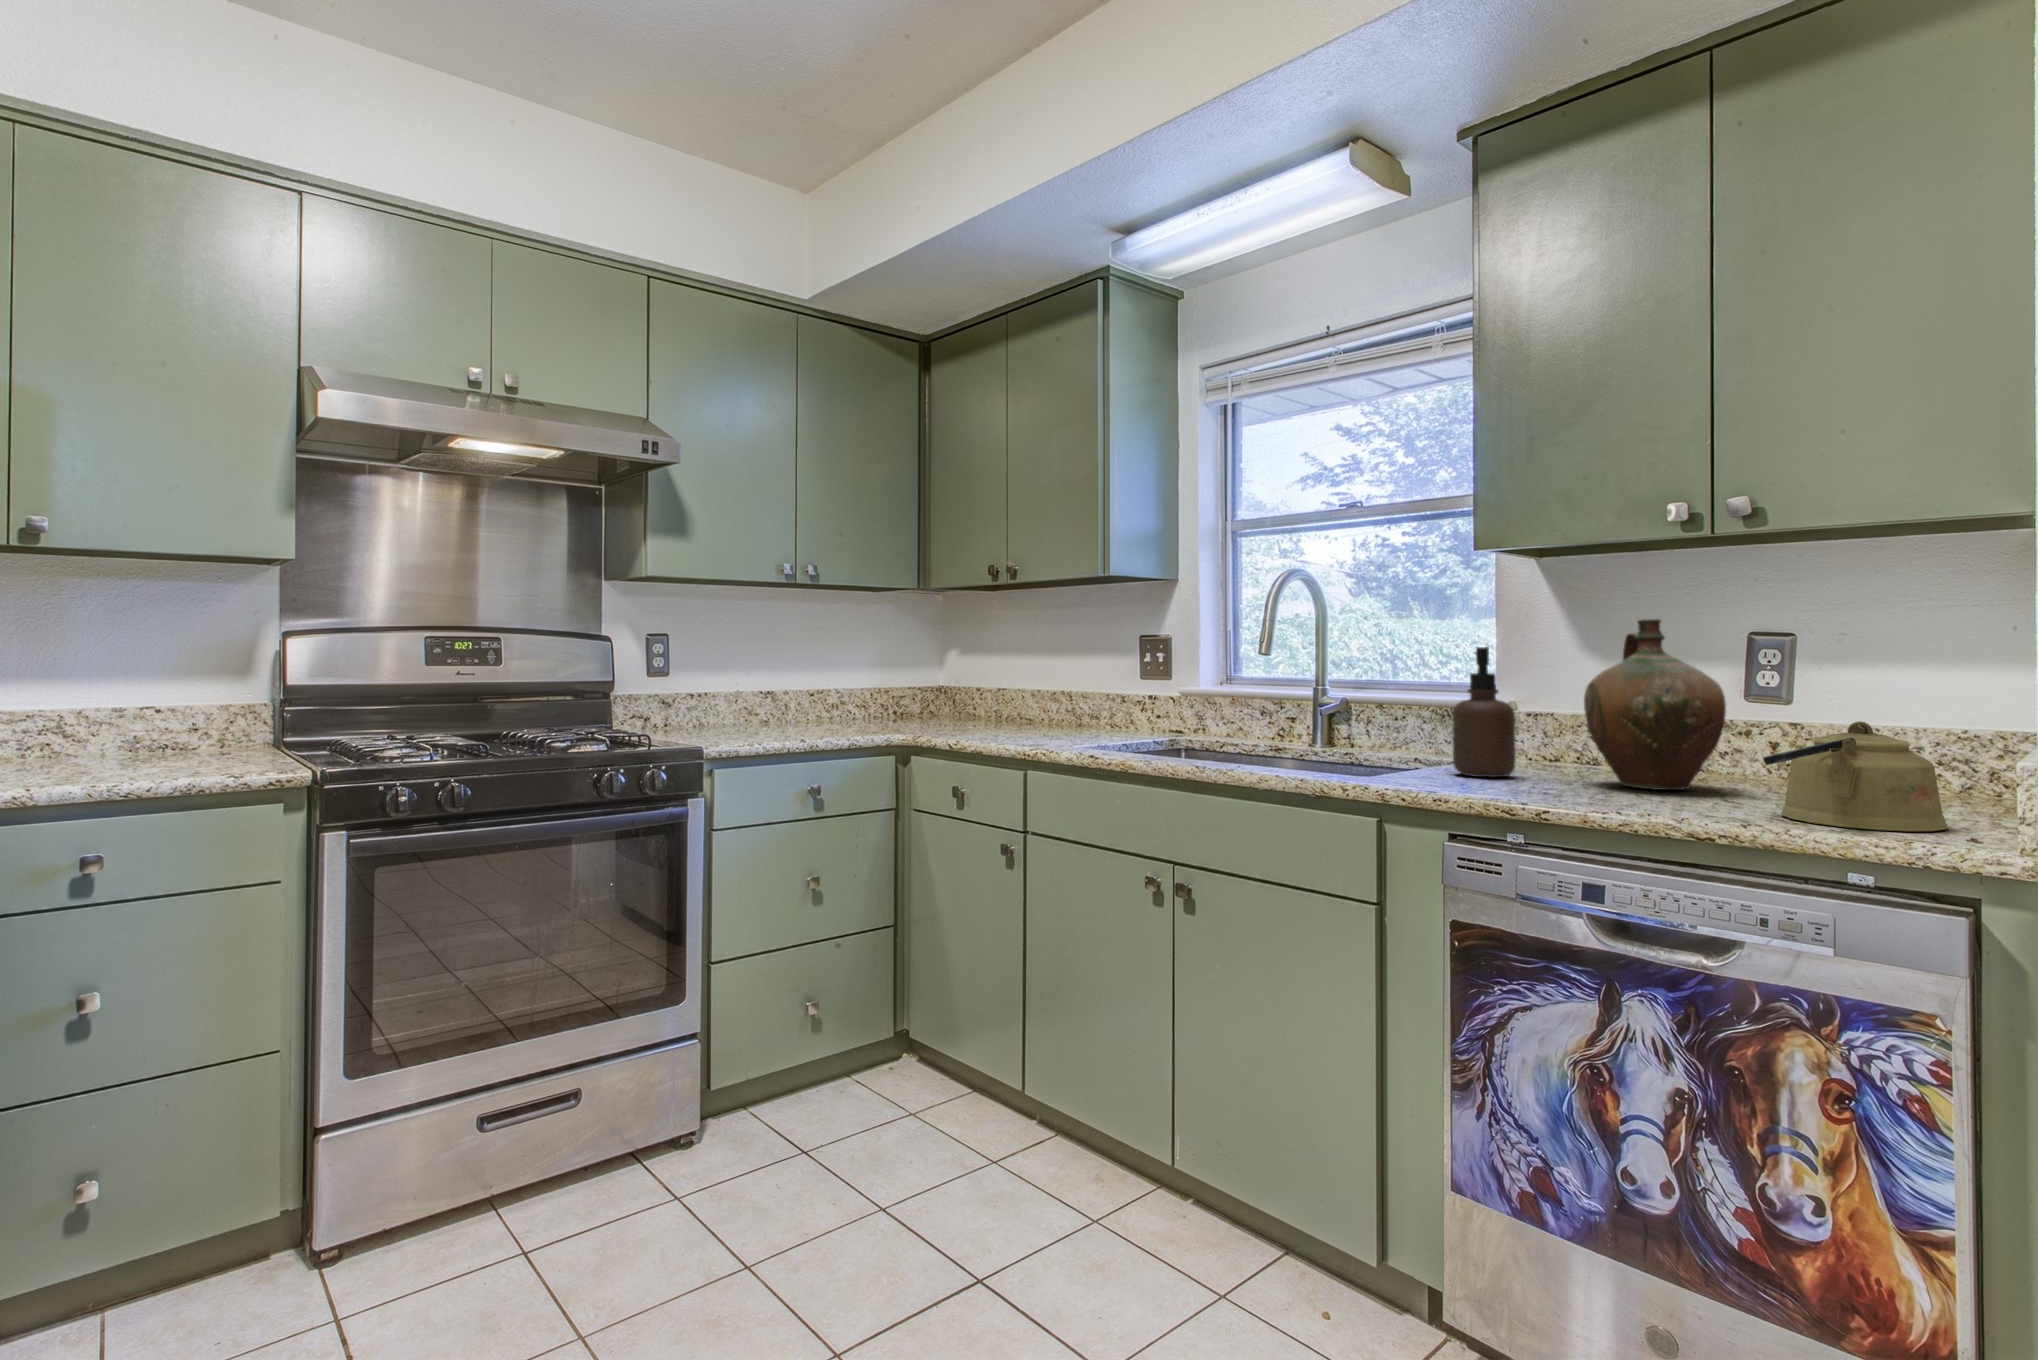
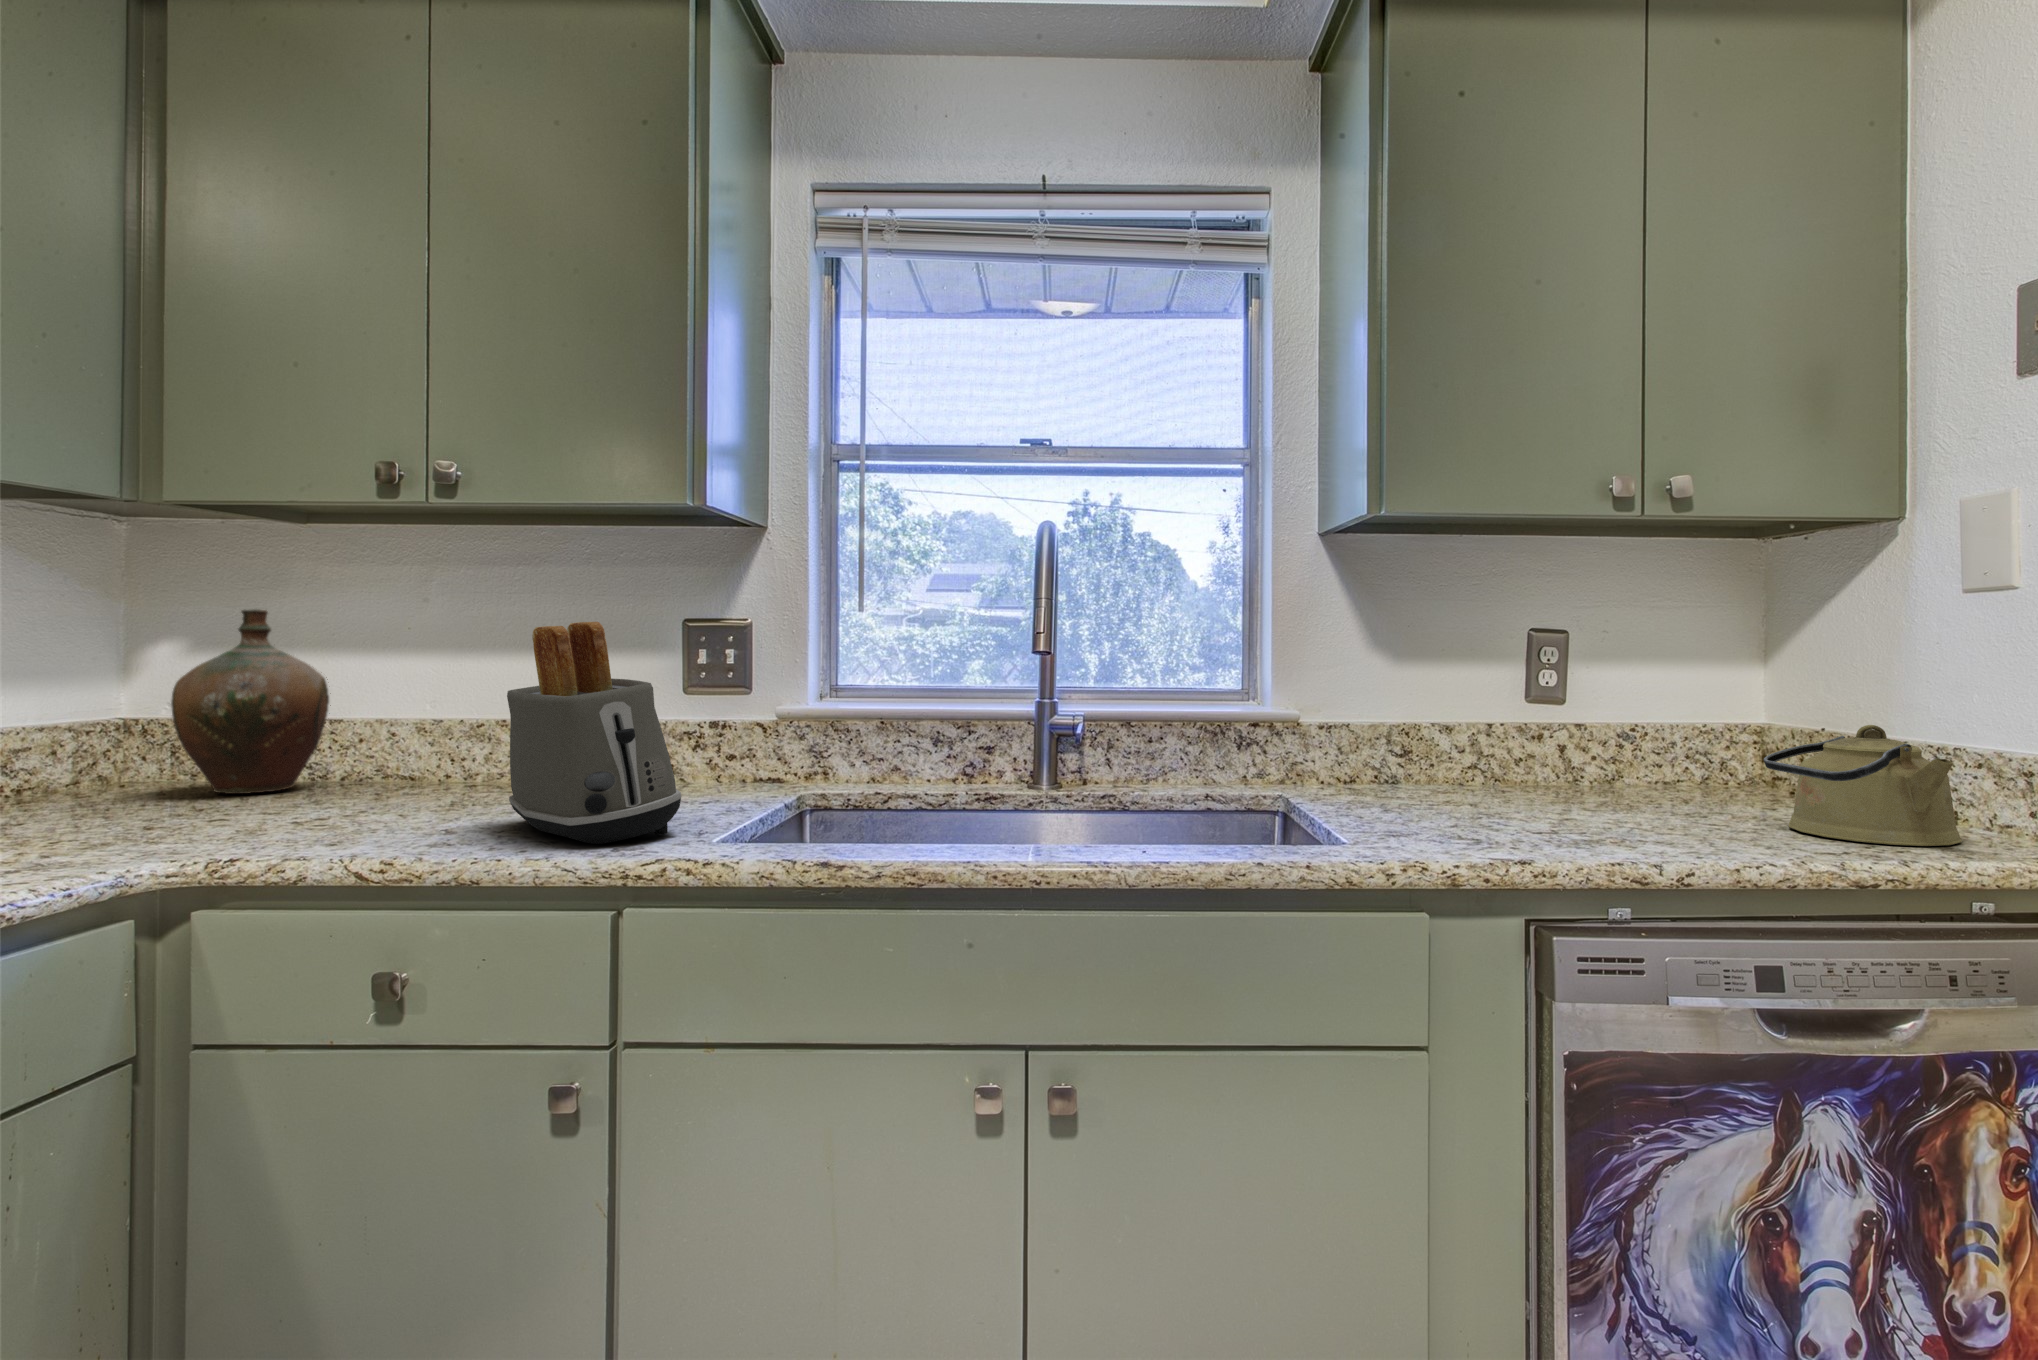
ceramic jug: present [1584,619,1726,790] -> present [171,609,331,794]
toaster: none [1019,640,1081,744] -> present [507,622,681,844]
soap dispenser: present [1452,647,1515,777] -> none [1350,642,1429,819]

